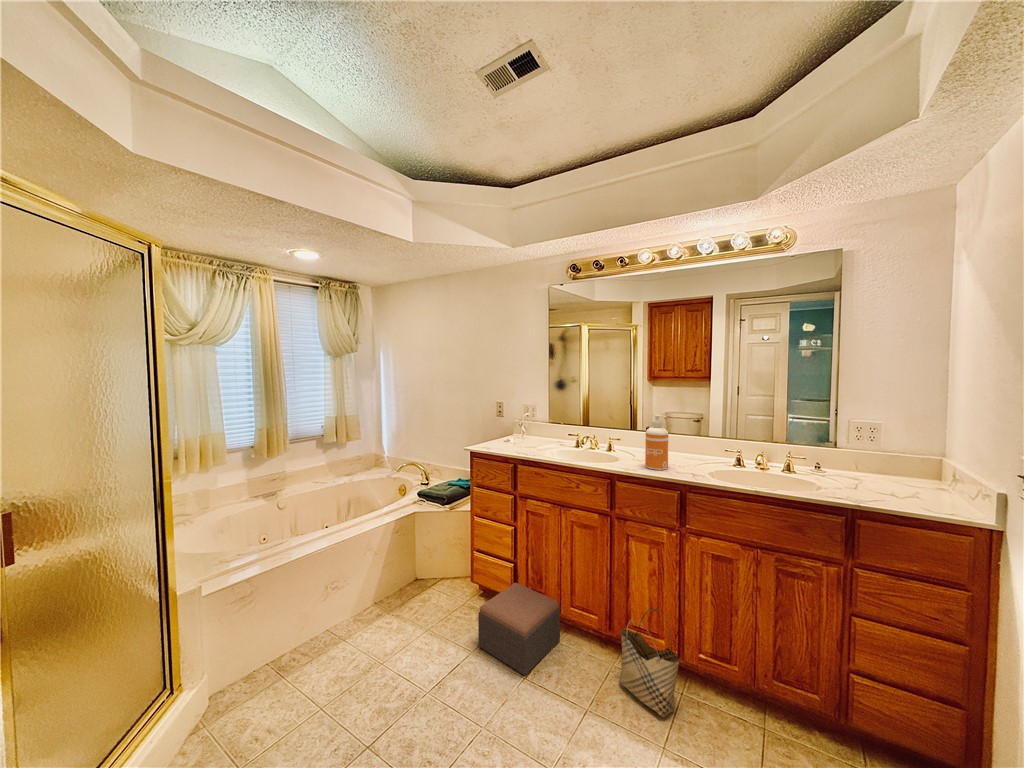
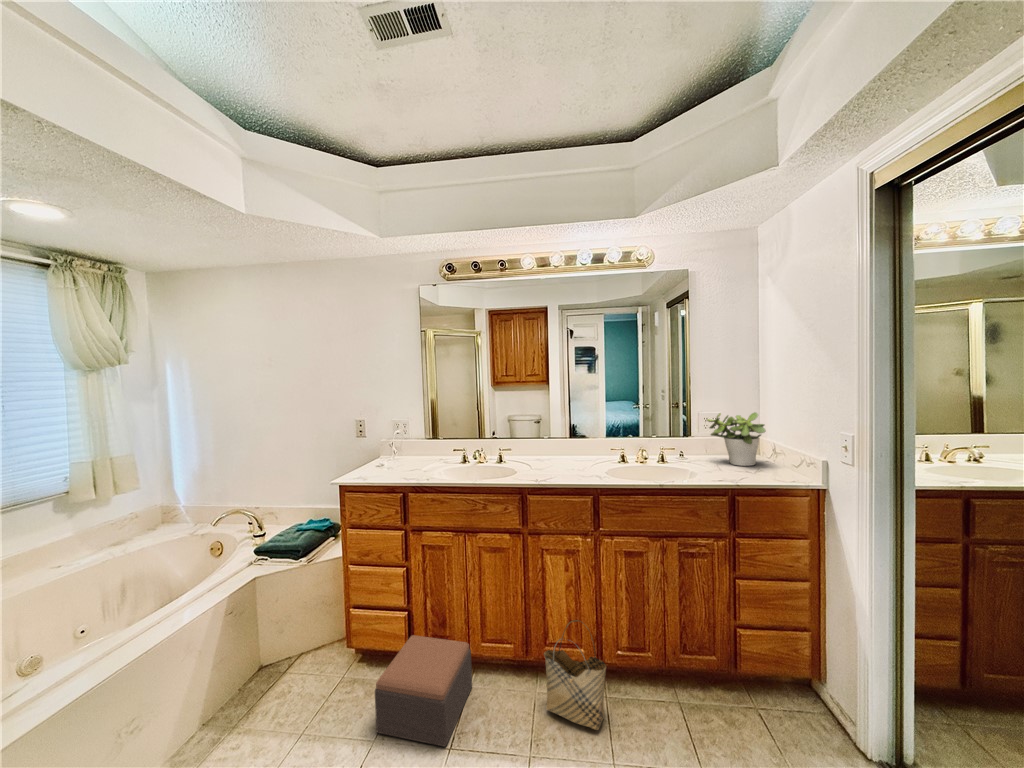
soap dispenser: present [645,415,668,470] -> none [549,421,572,476]
potted plant: none [848,423,933,492] -> present [707,412,766,466]

